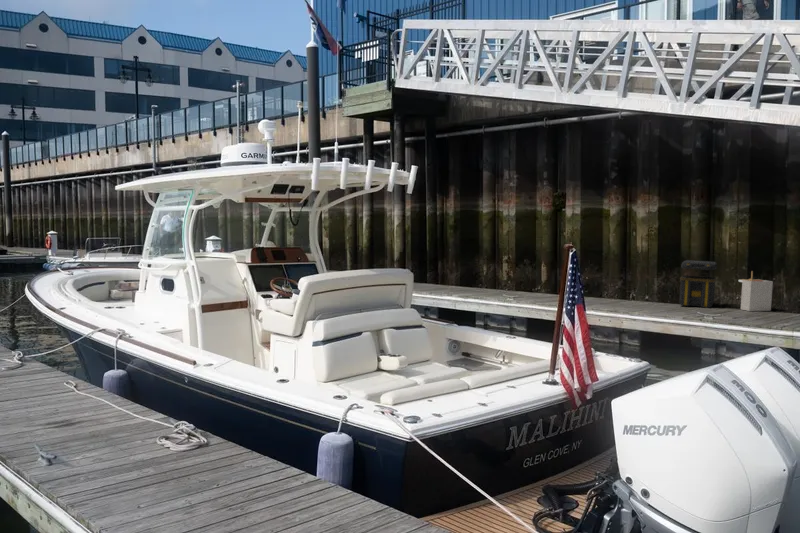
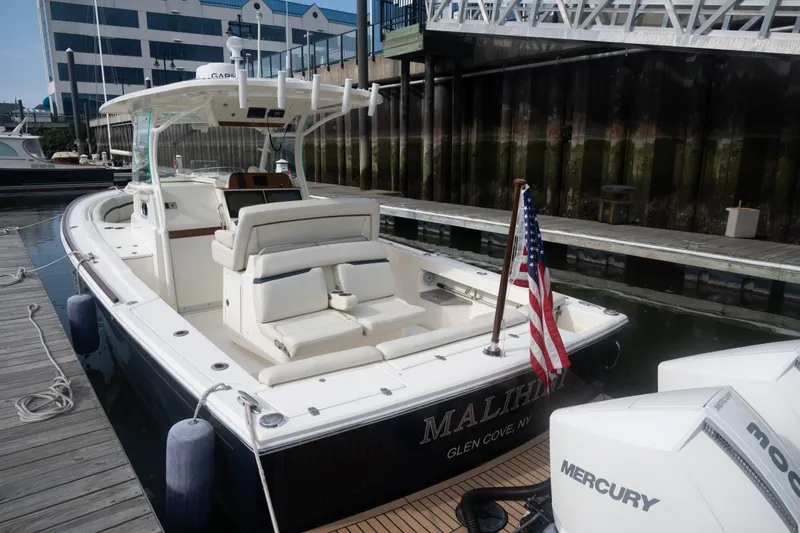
toolbox: present [680,260,717,308] -> present [598,185,637,224]

